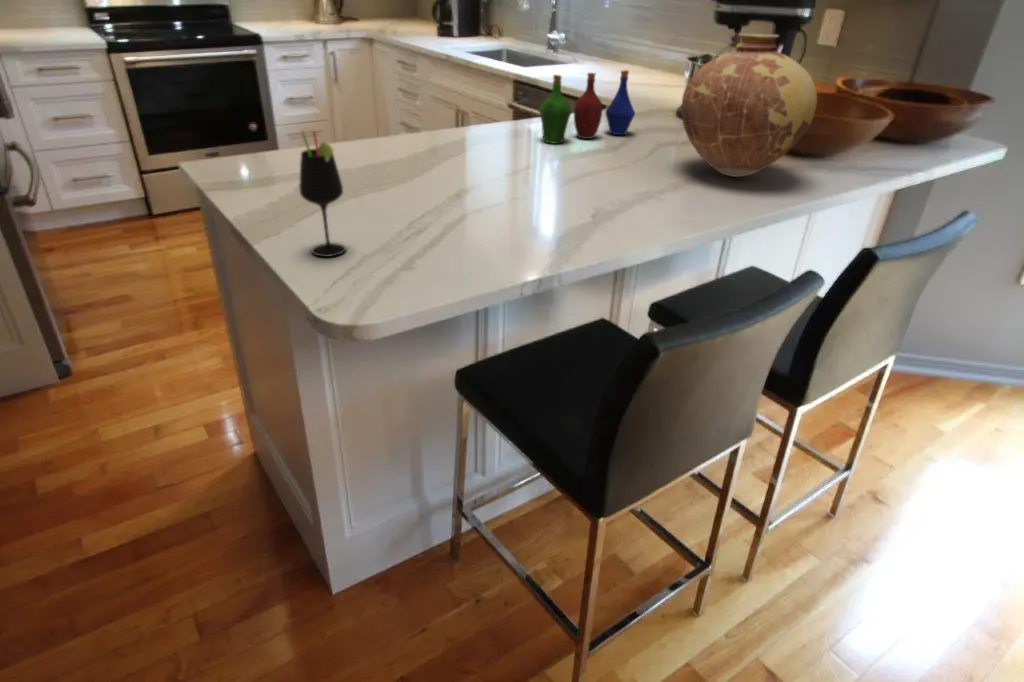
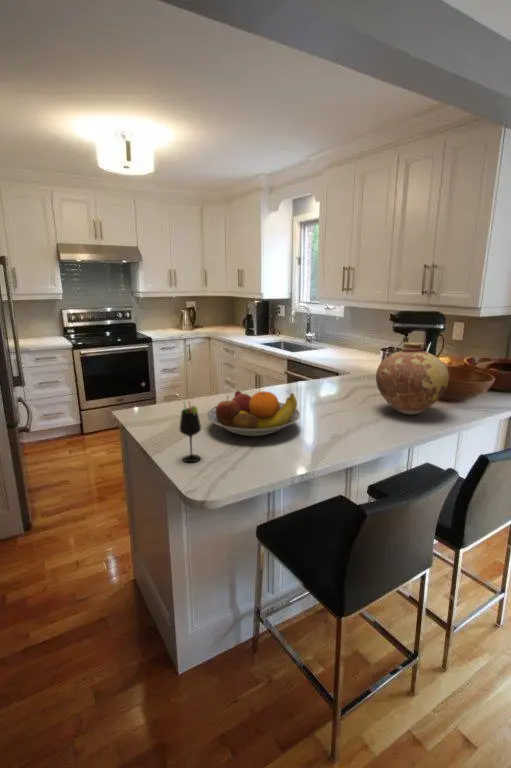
bottle: present [539,70,635,144] -> none [300,358,353,397]
fruit bowl: none [359,123,537,211] -> present [207,391,300,436]

